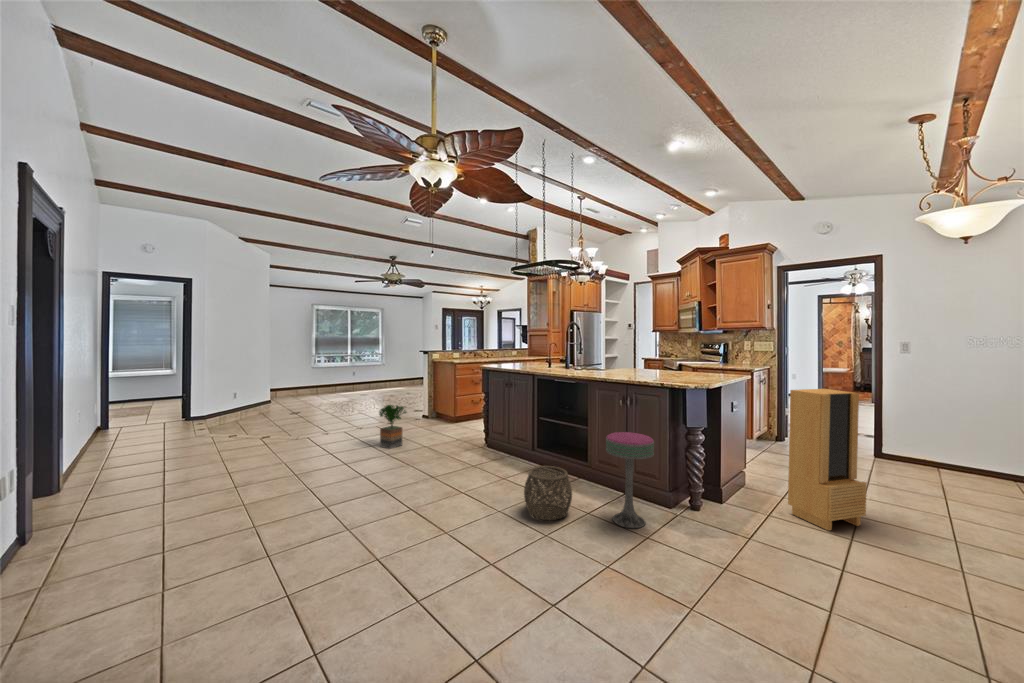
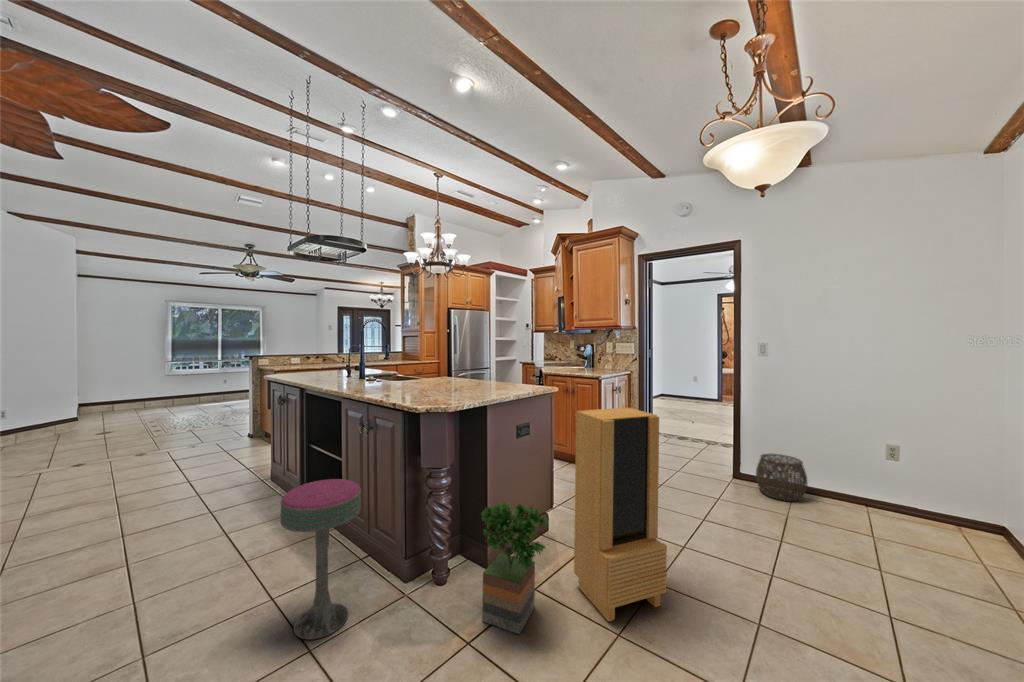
potted tree: present [379,405,406,449] -> present [482,502,548,634]
woven basket: present [524,466,572,520] -> present [756,454,807,501]

